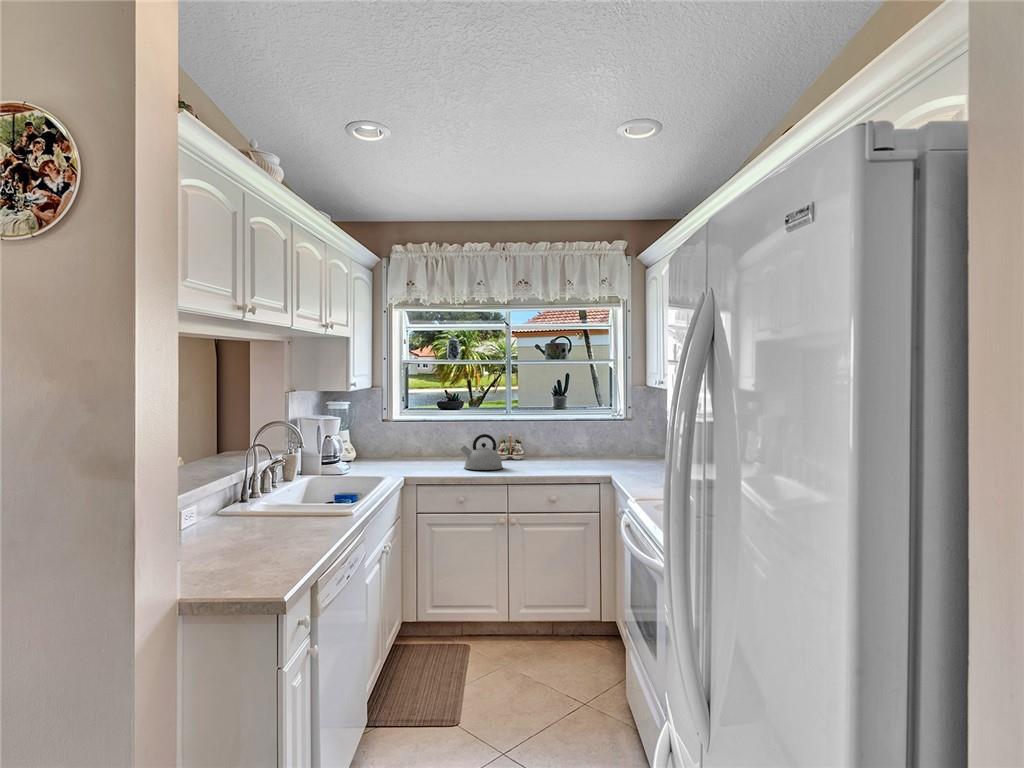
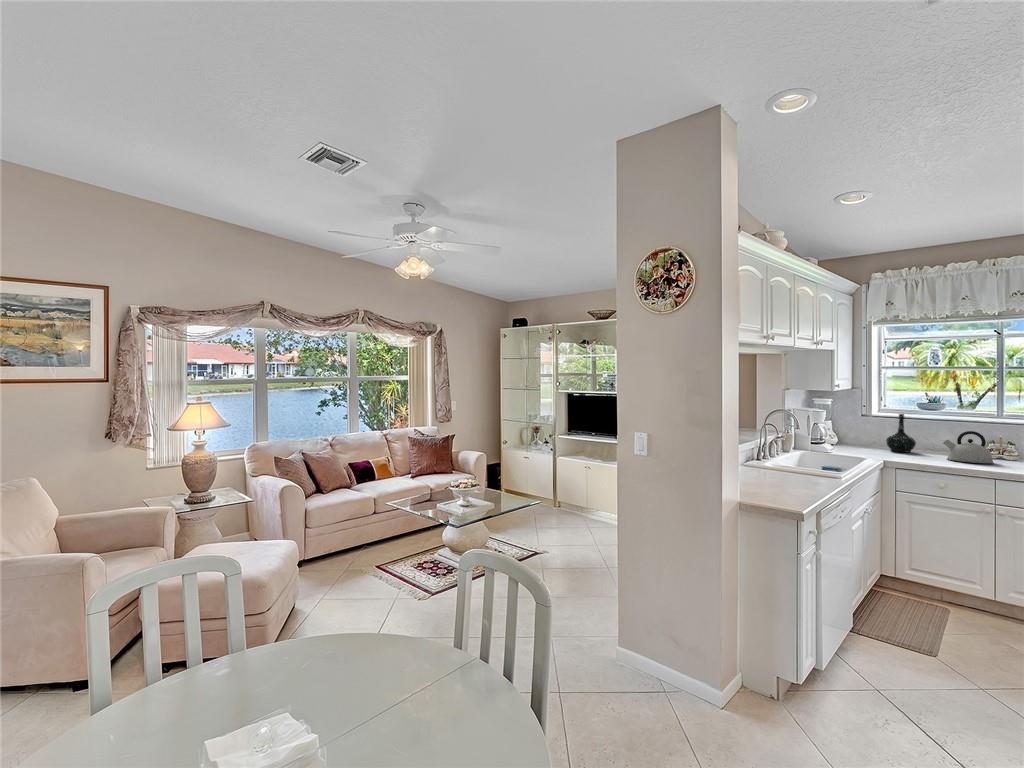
bottle: none [407,417,436,464] -> present [886,414,916,452]

